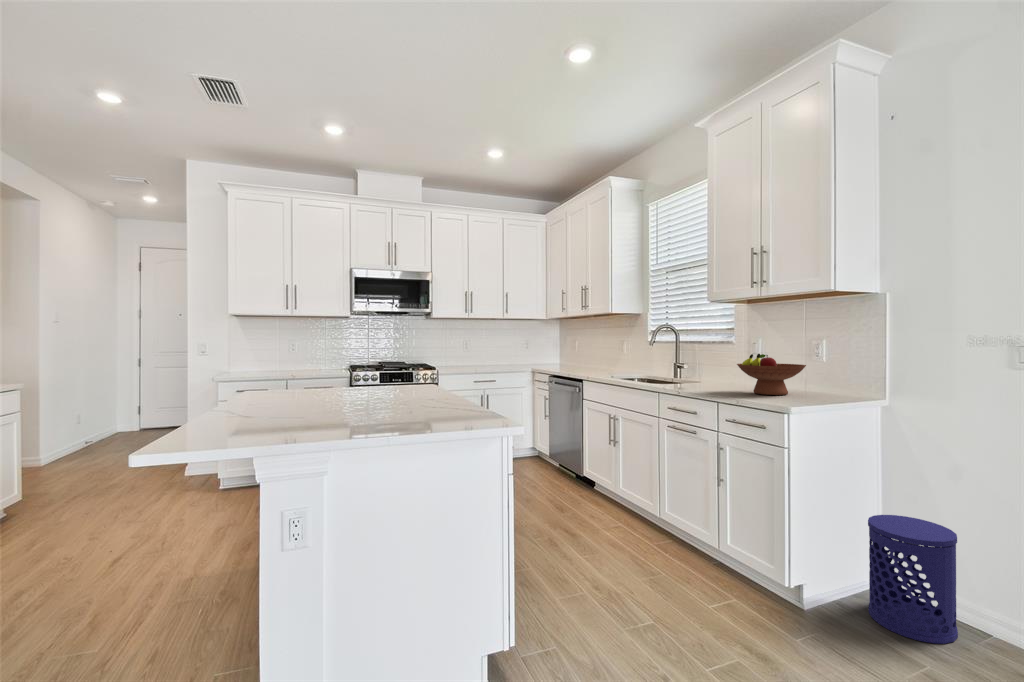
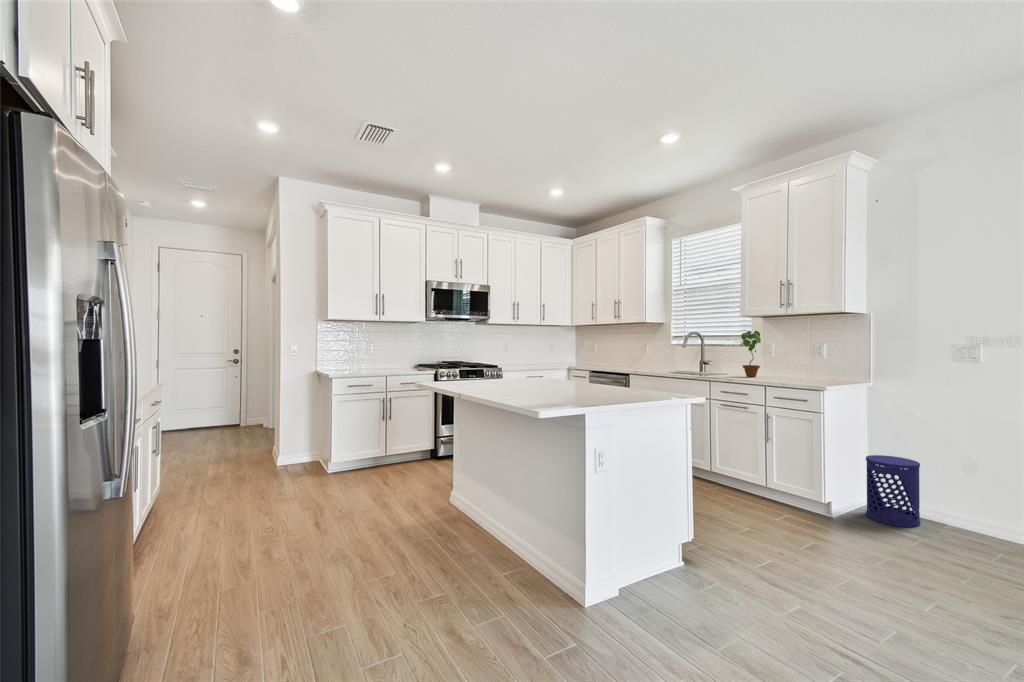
potted plant: none [710,322,737,386] -> present [741,331,761,377]
fruit bowl: present [737,354,806,395] -> none [772,353,821,381]

